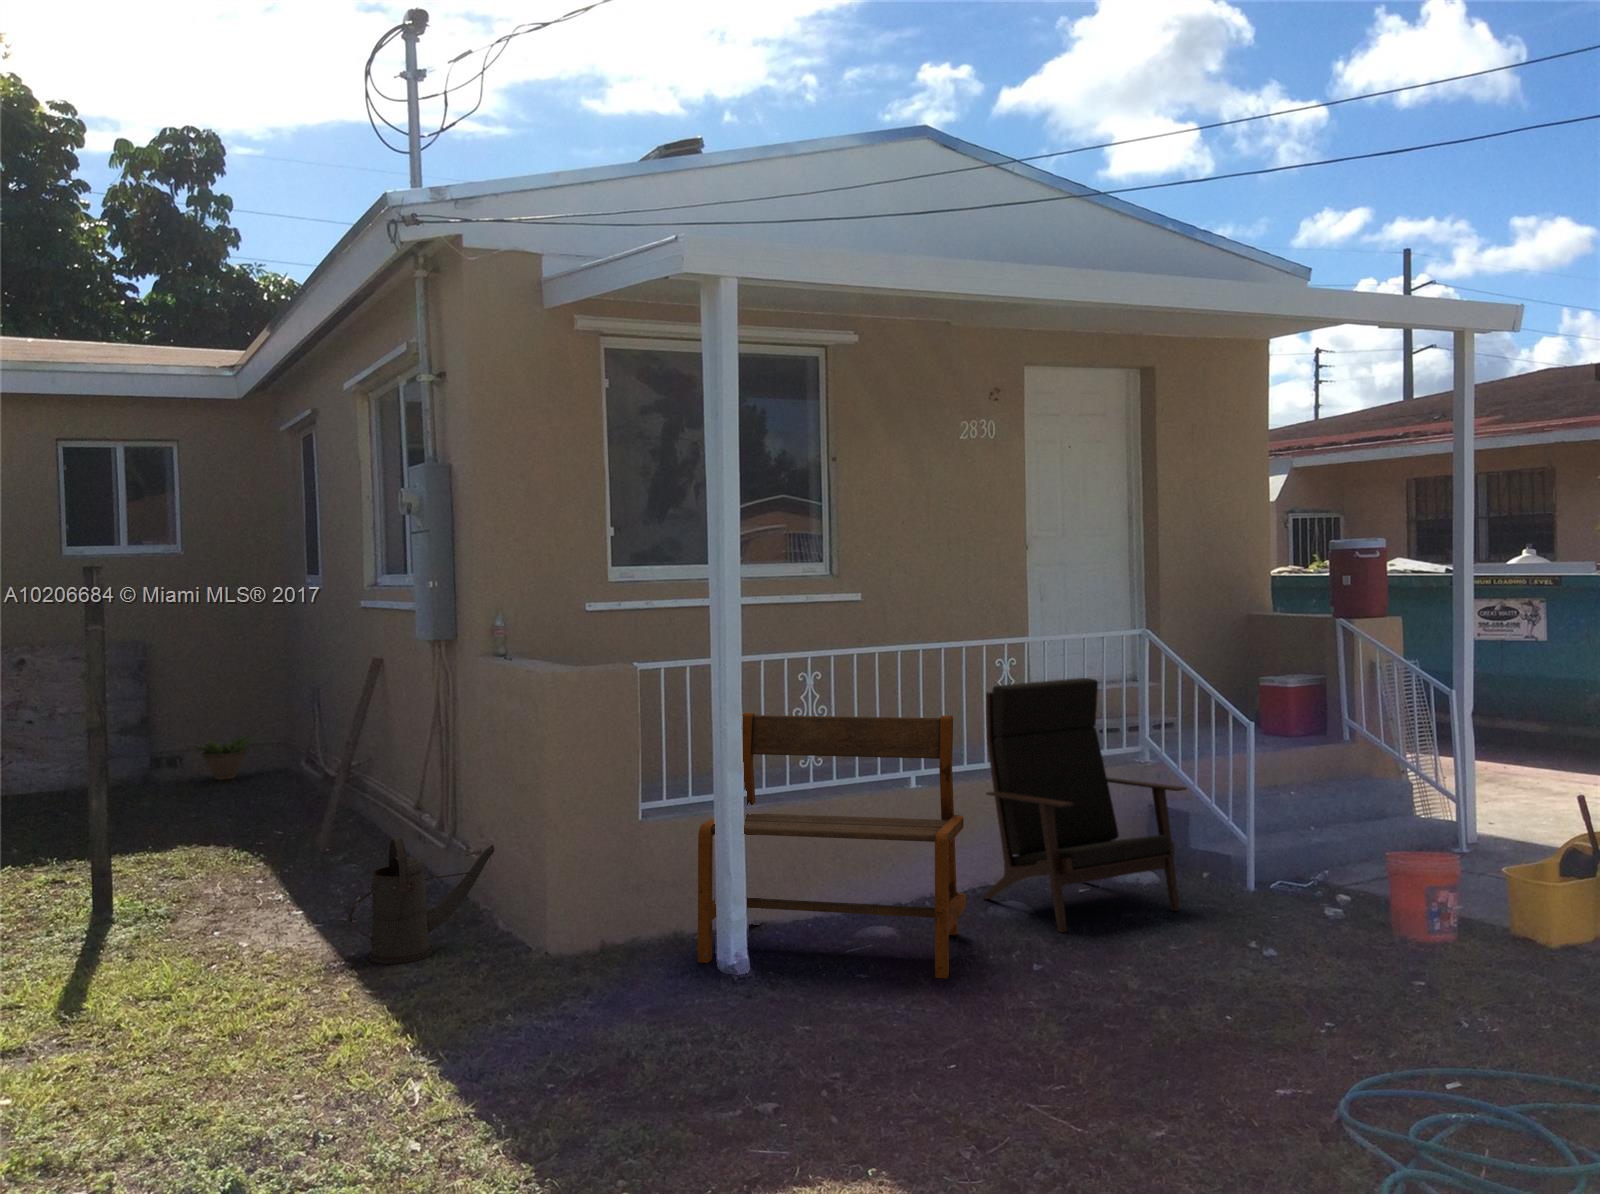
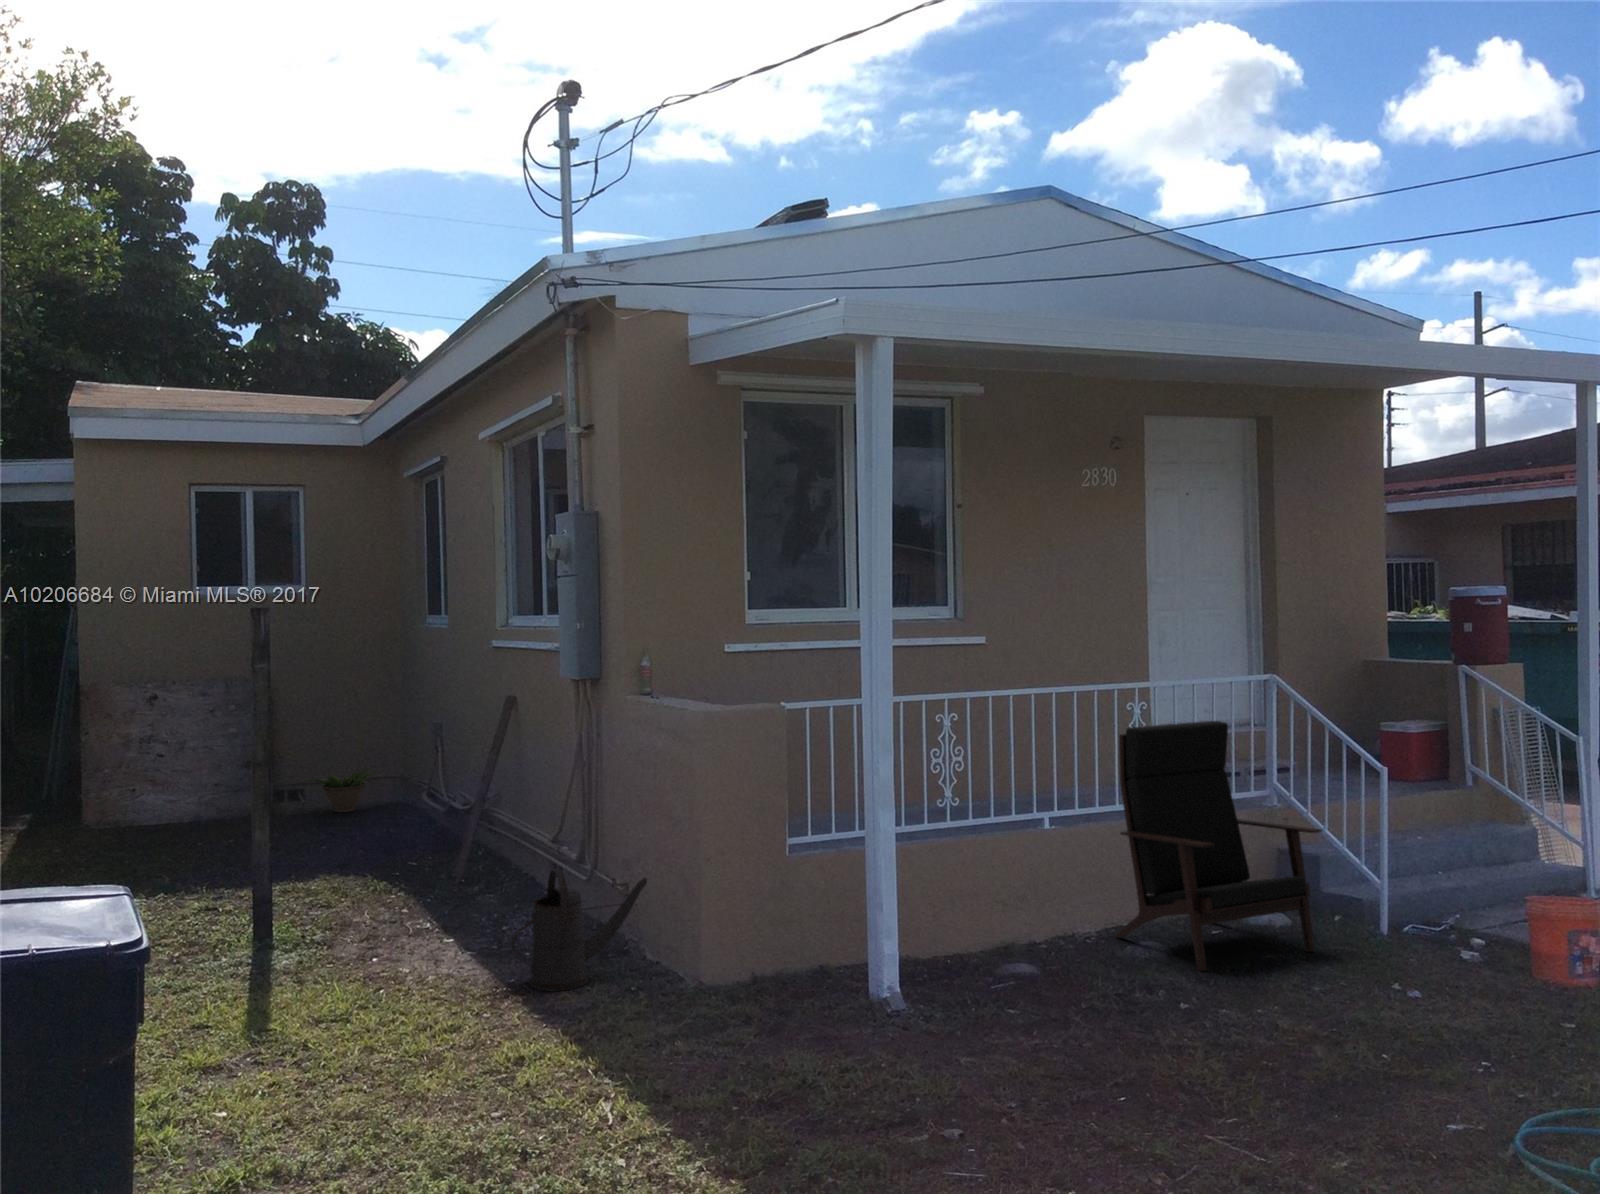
bench: present [698,713,966,979] -> none [849,752,1108,1014]

